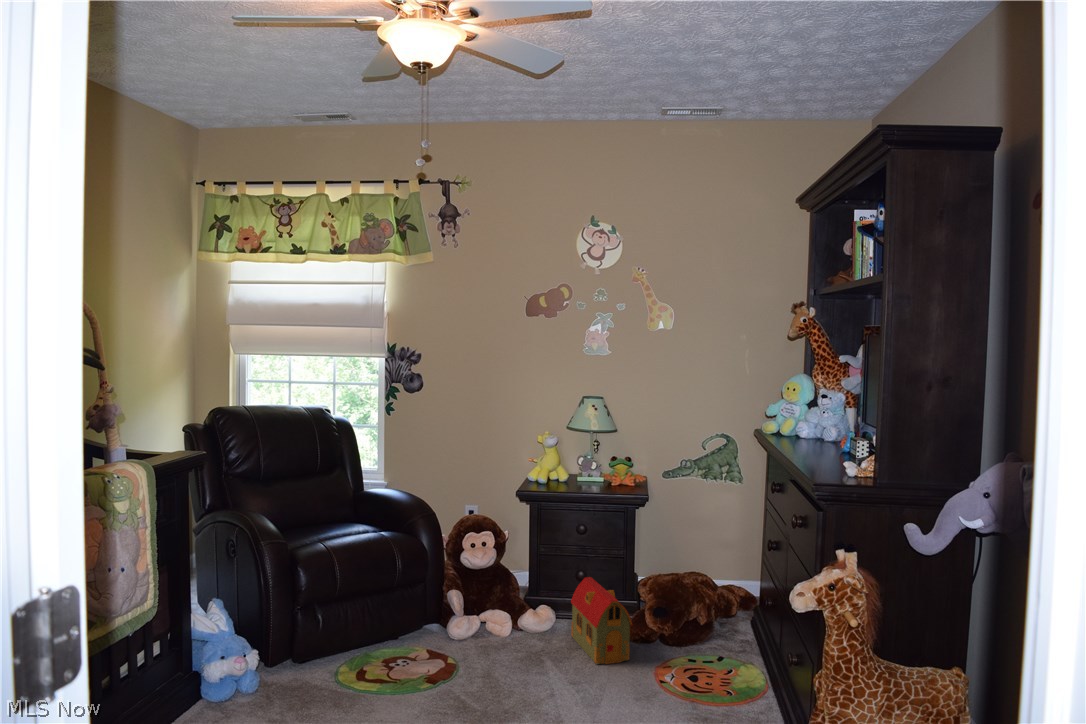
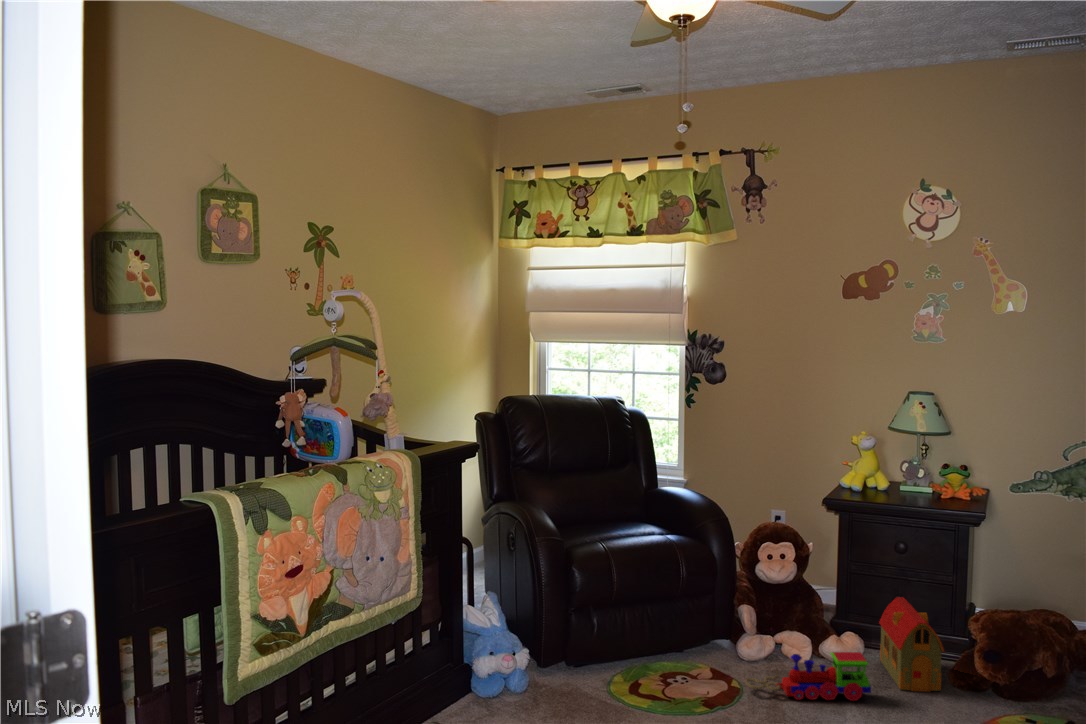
toy train: none [459,634,575,689] -> present [745,652,871,701]

